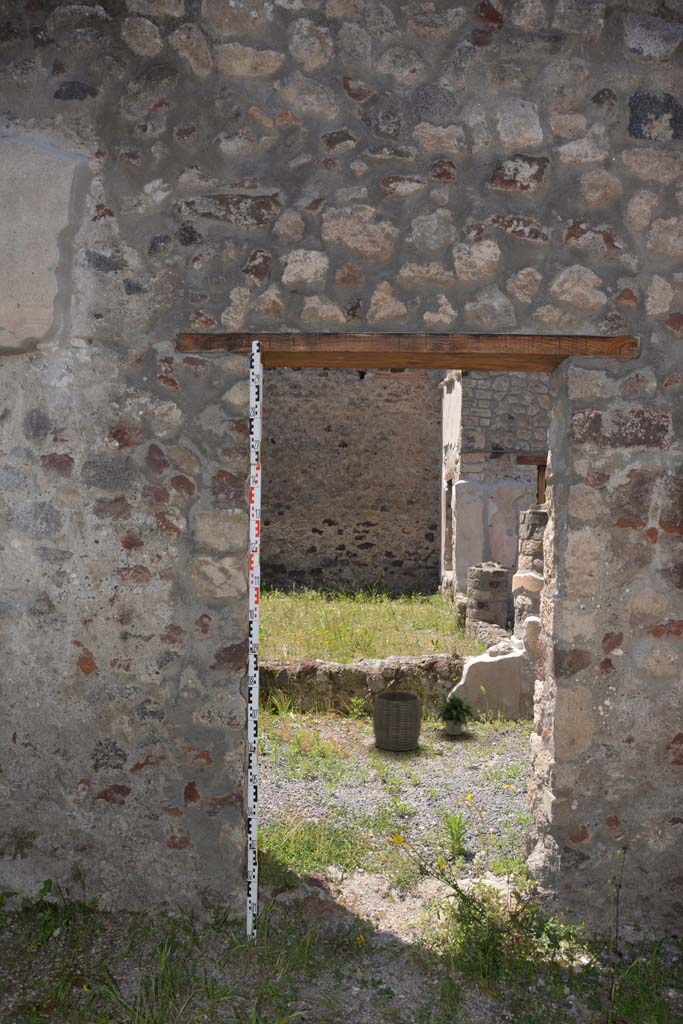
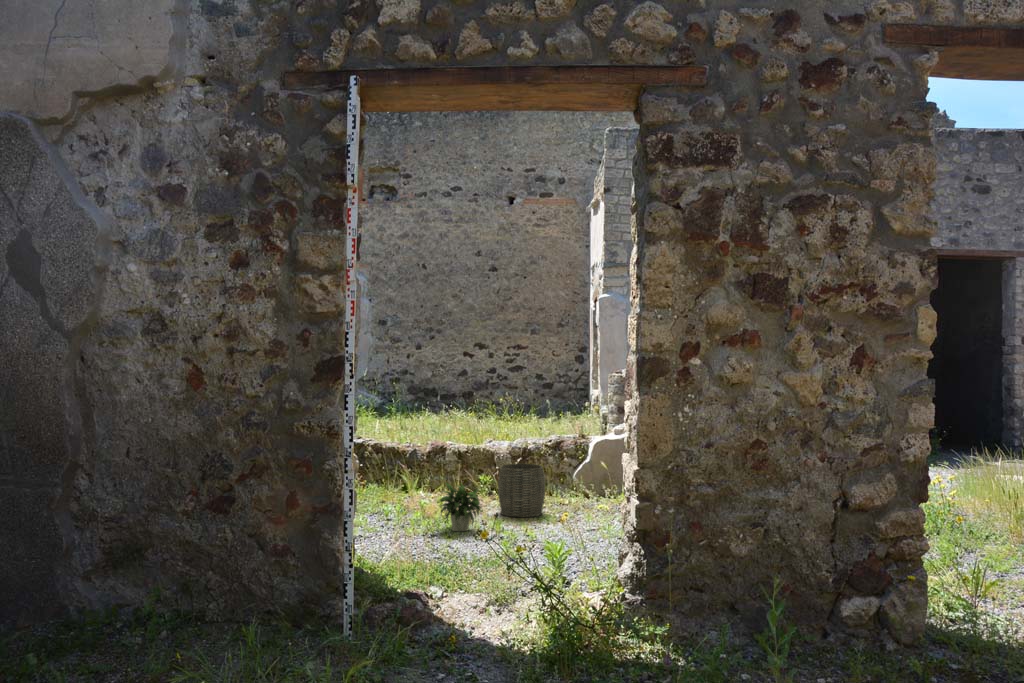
potted plant: present [435,690,474,735] -> present [438,483,482,531]

